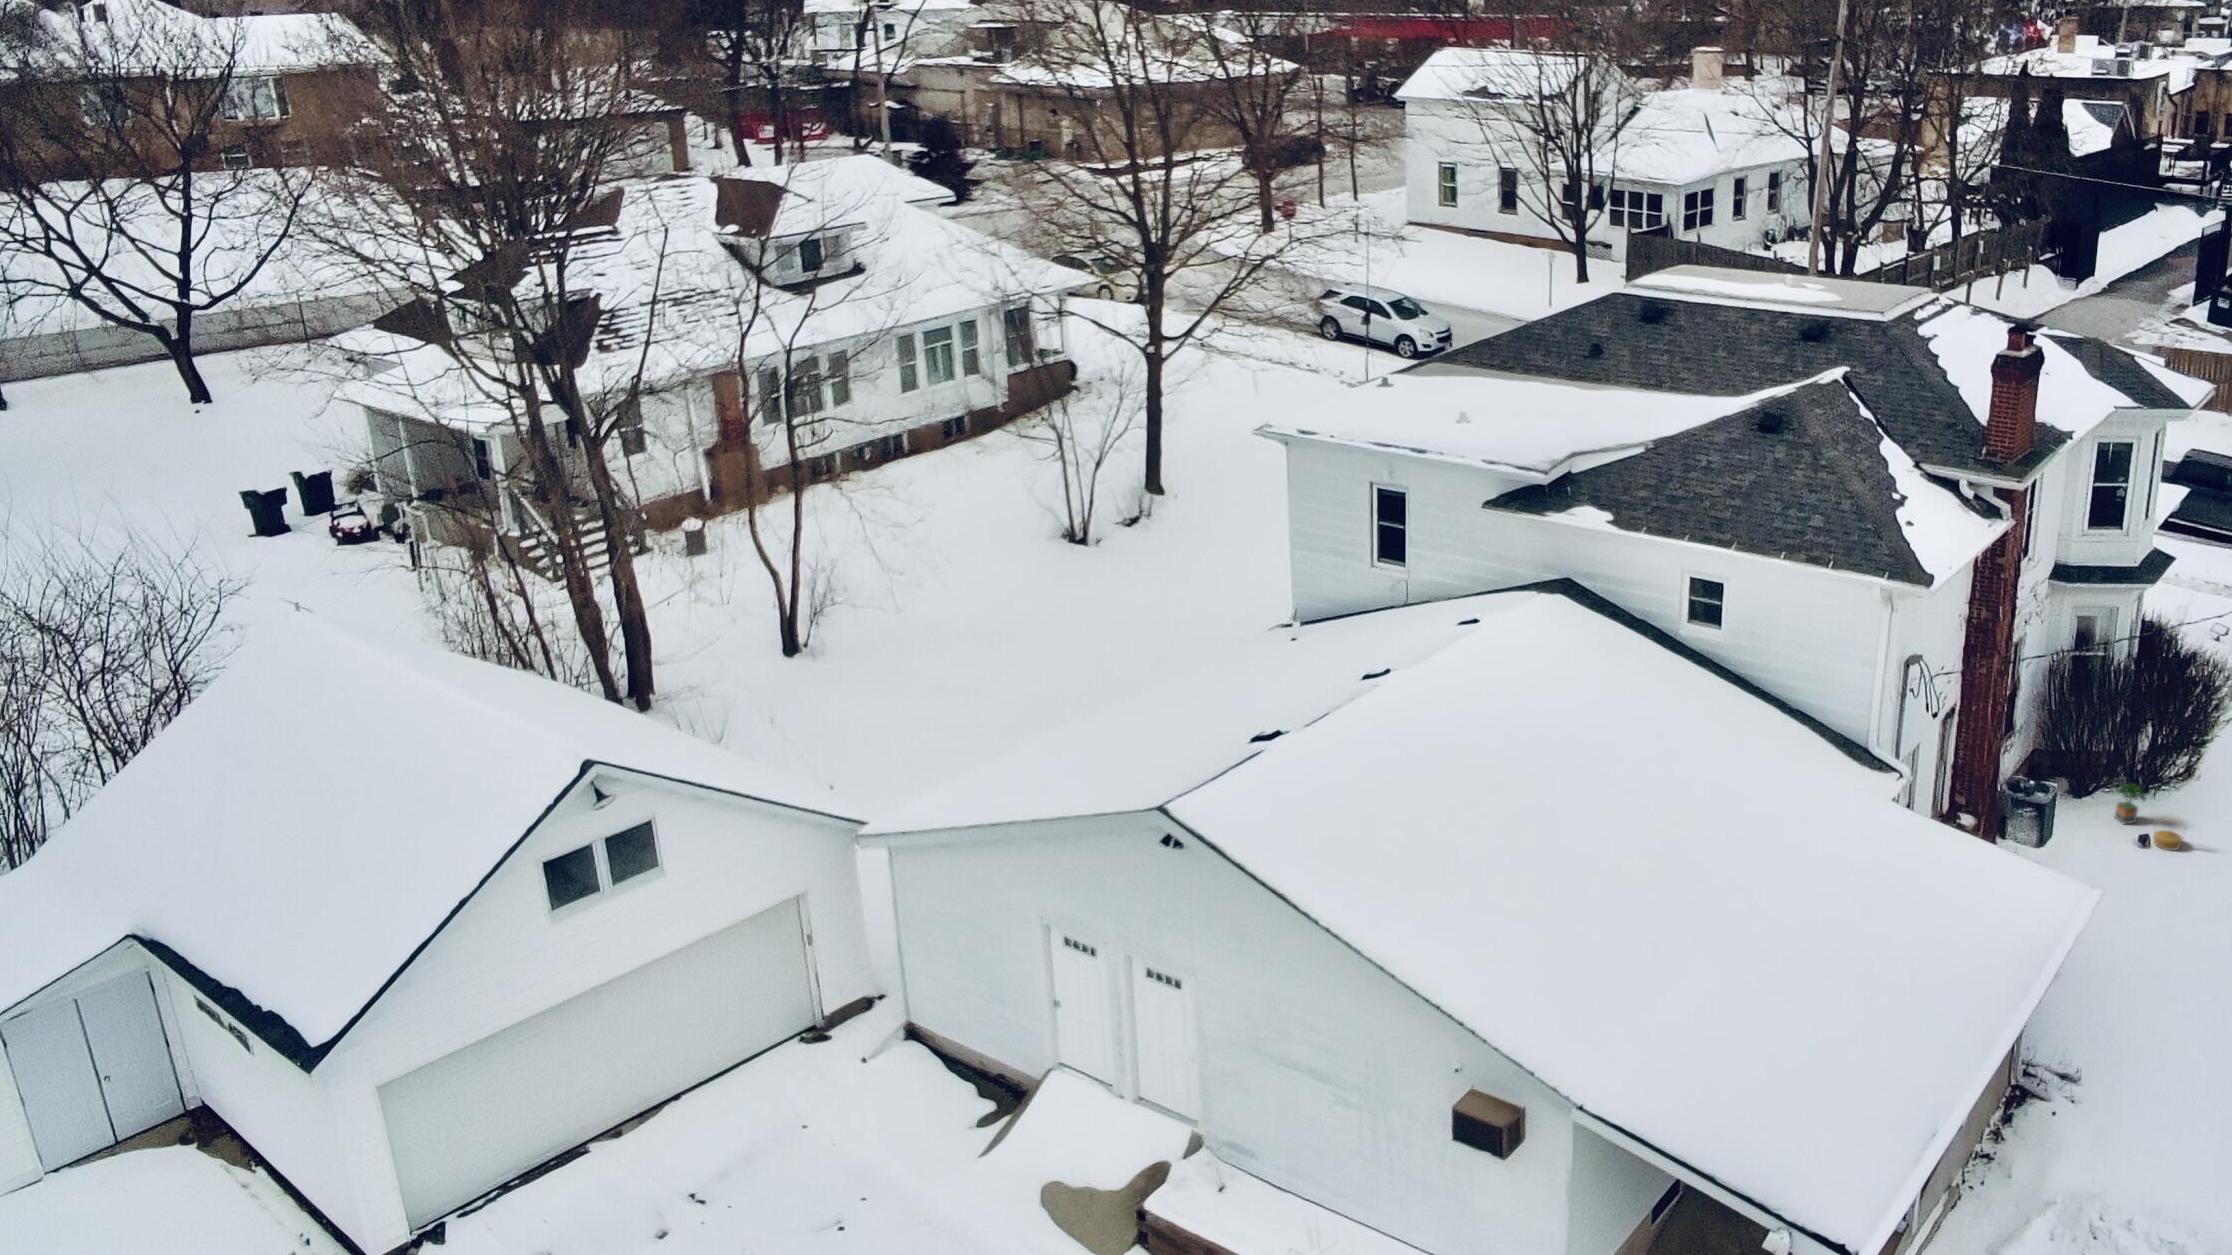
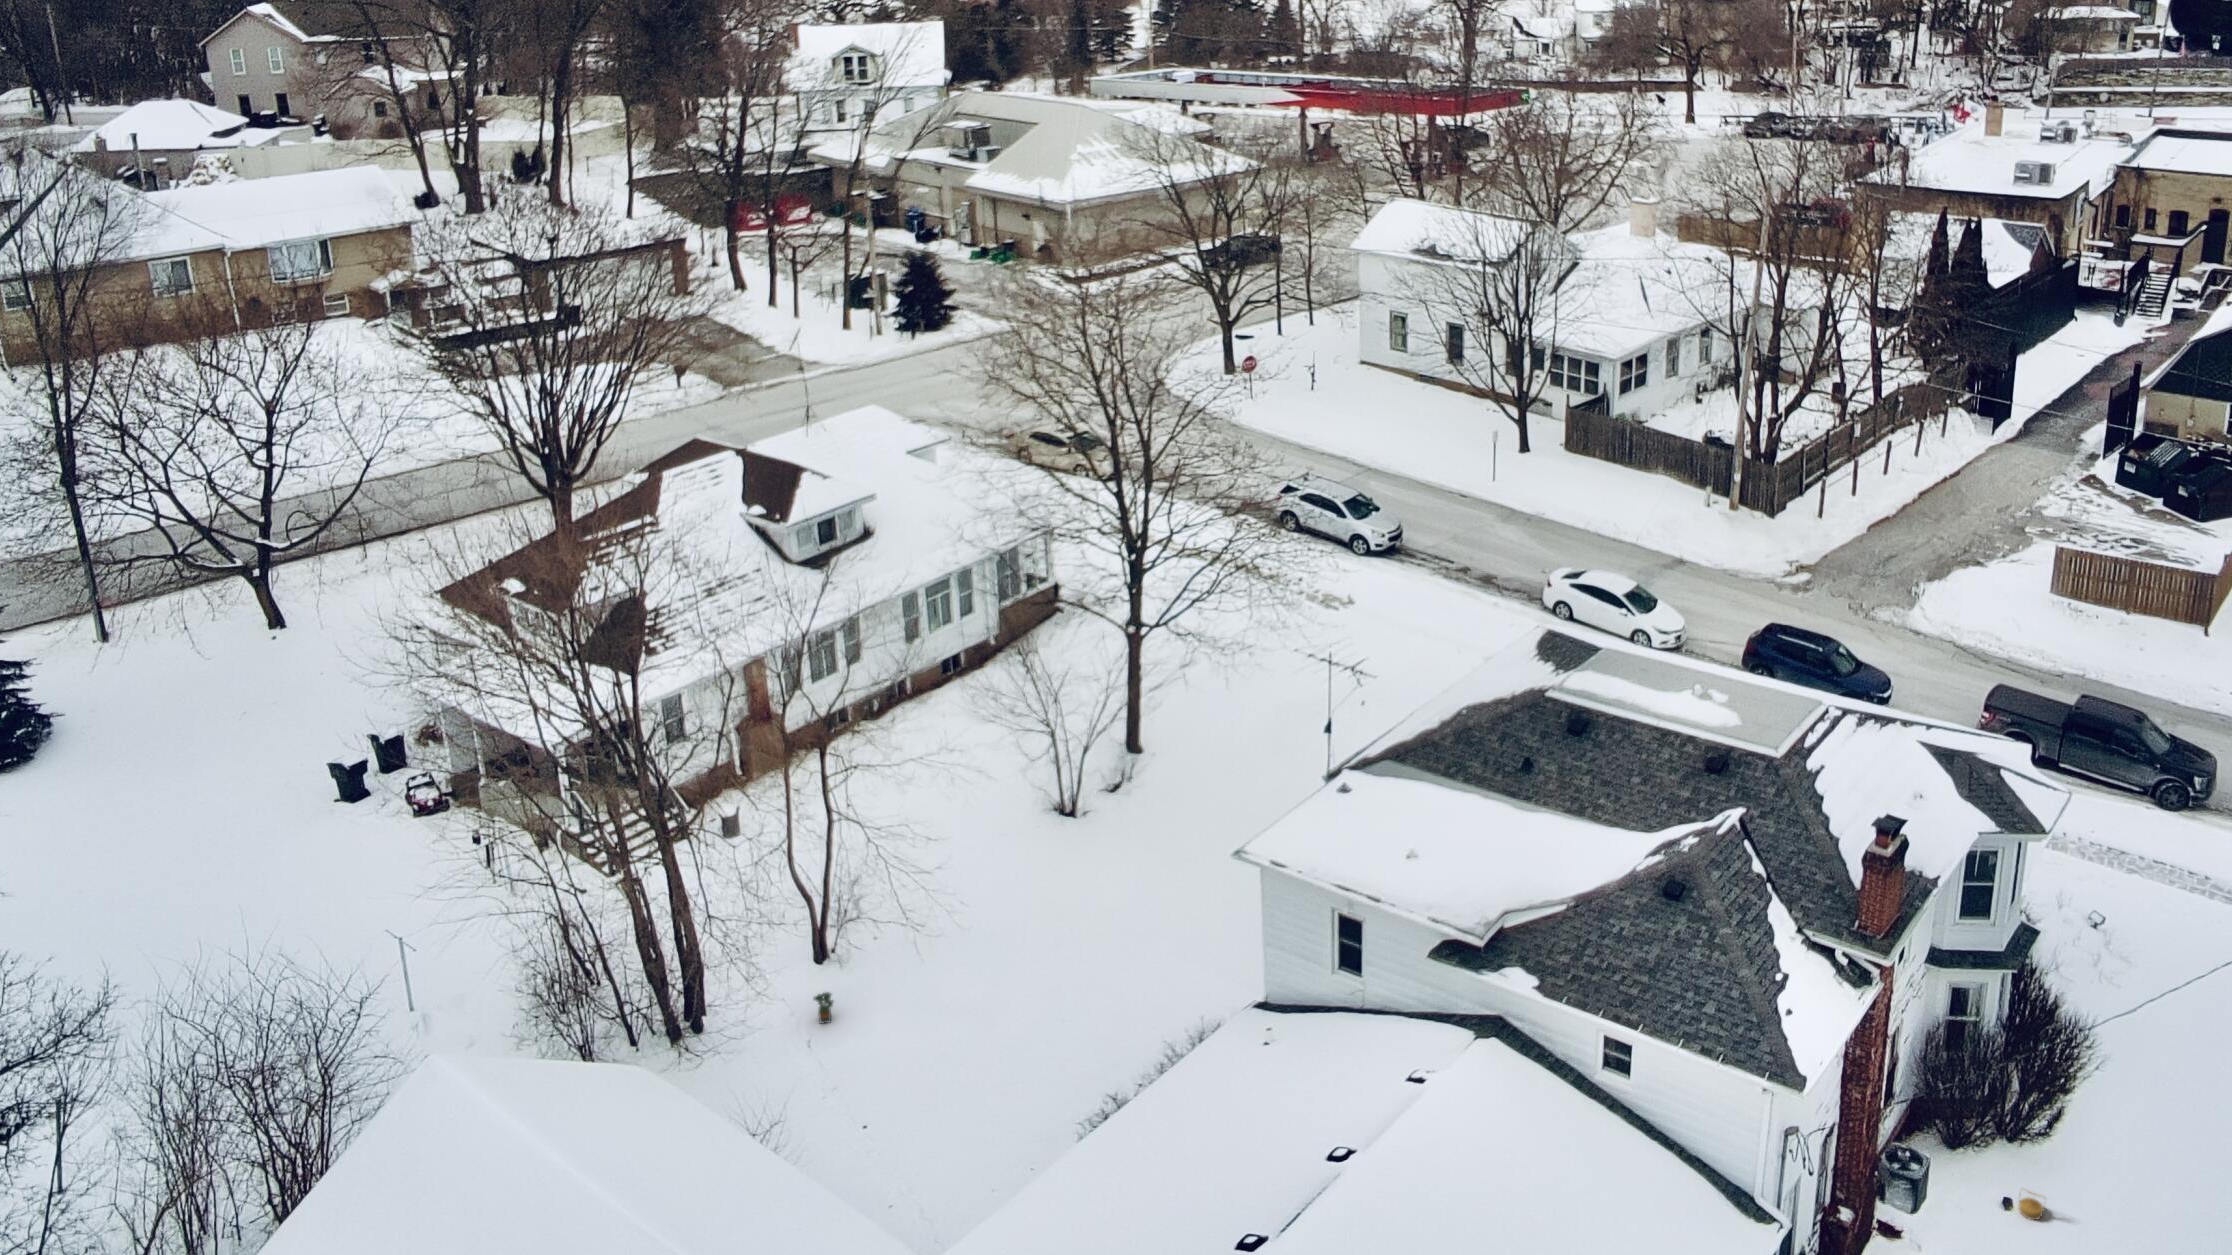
potted tree: present [2115,784,2146,824] -> present [813,992,833,1023]

